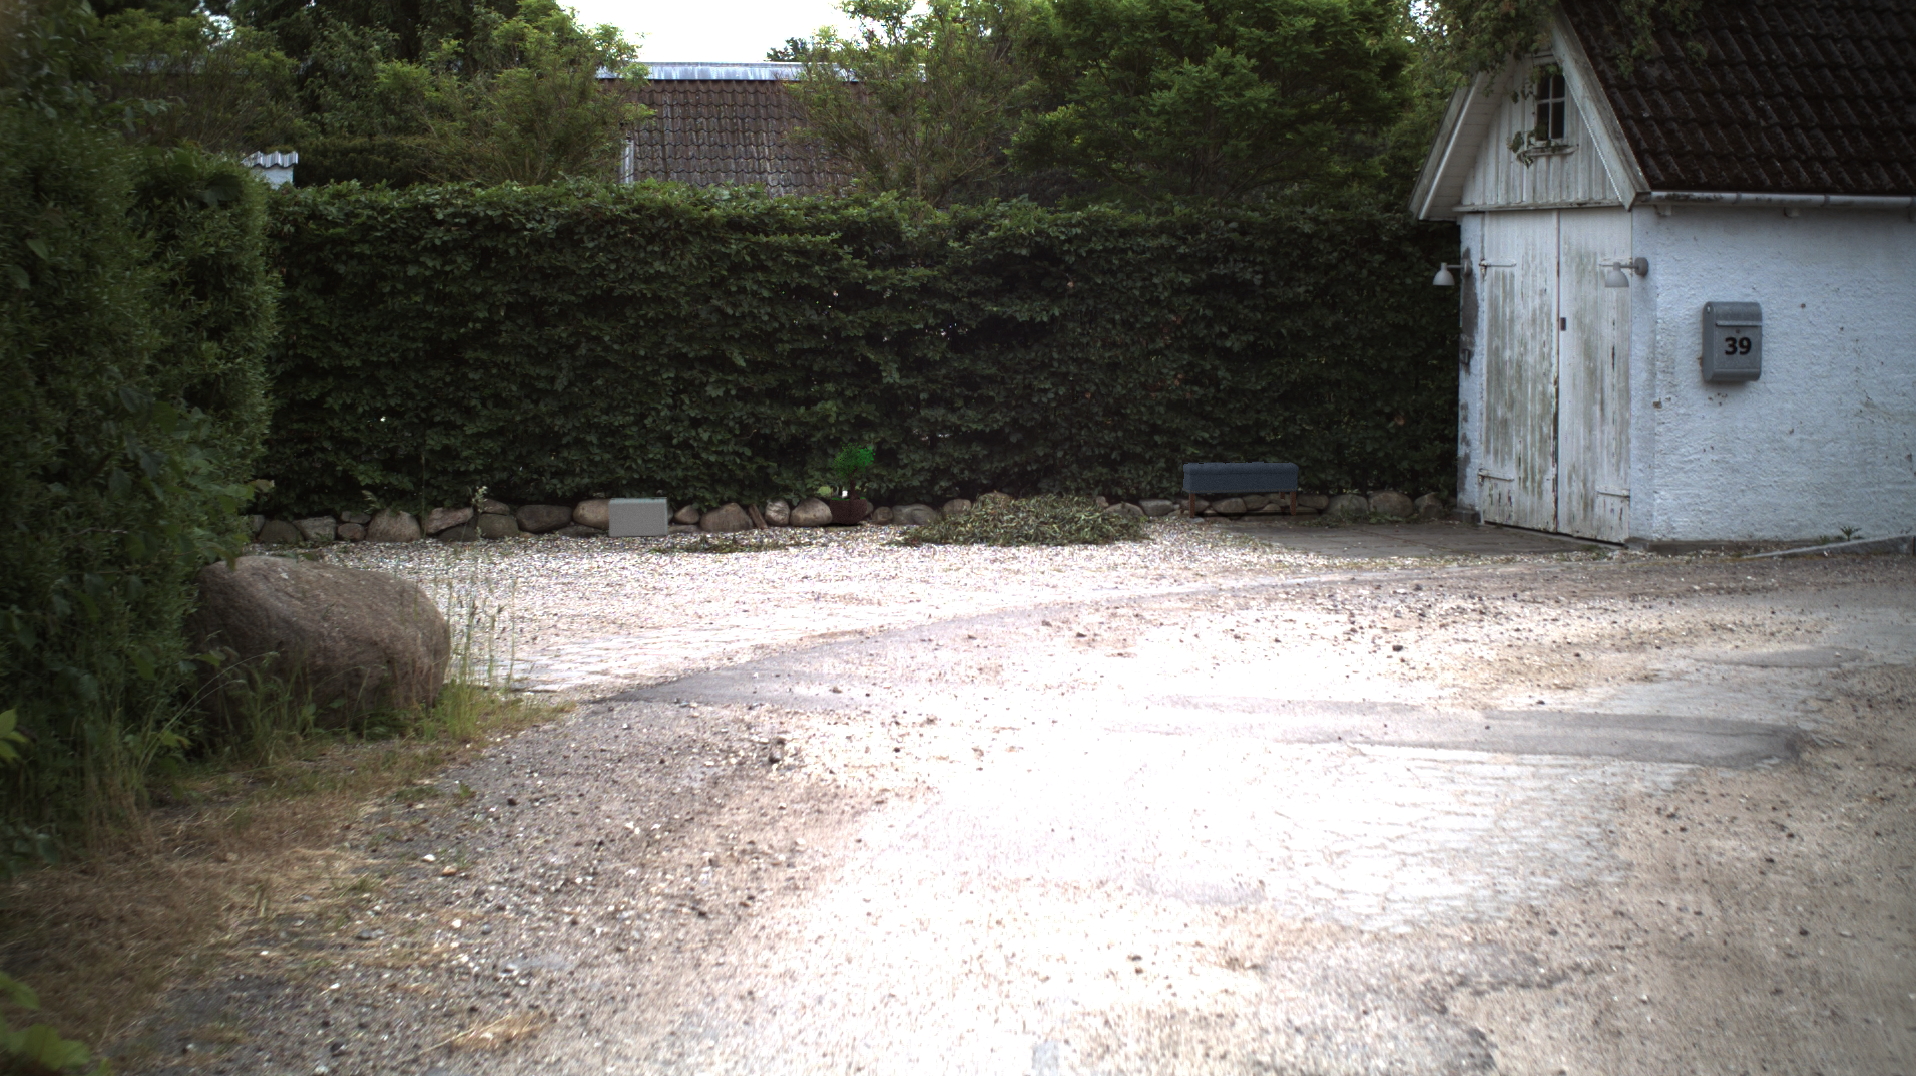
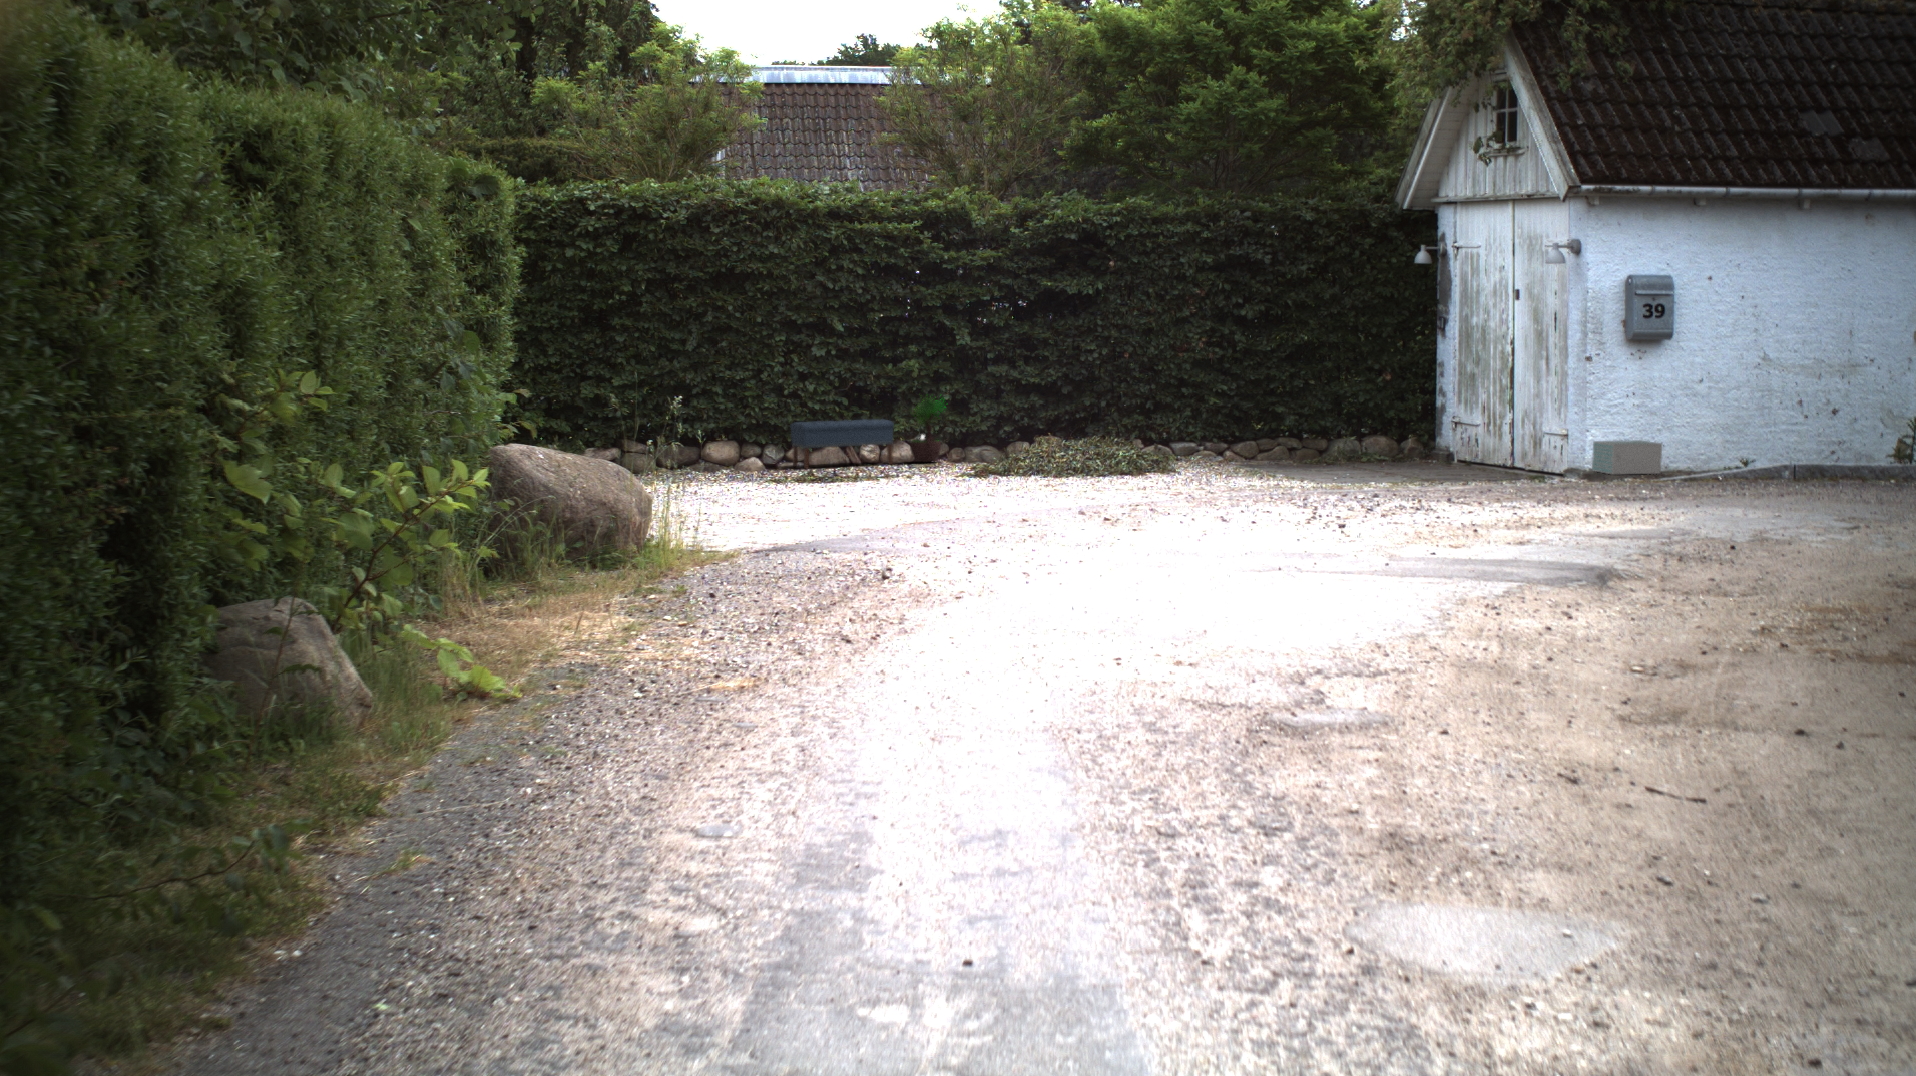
bench: present [1180,462,1299,518] -> present [790,419,894,469]
storage box: present [608,499,667,537] -> present [1592,440,1662,475]

